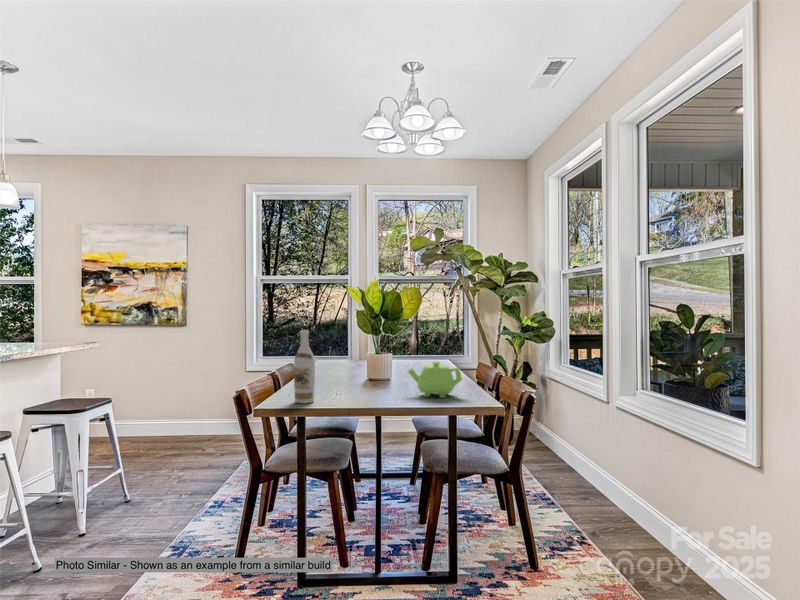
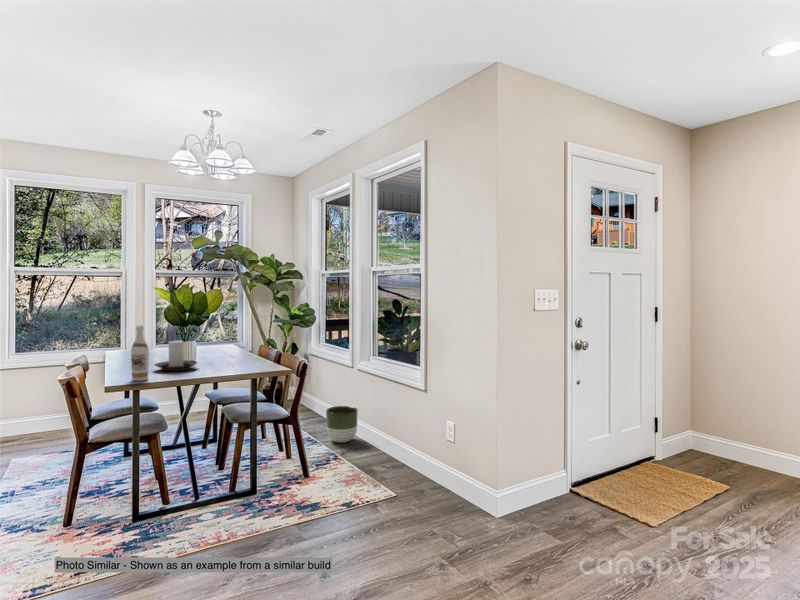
candle holder: none [332,351,384,392] -> present [154,341,197,371]
teapot: present [408,362,462,398] -> none [218,345,259,370]
planter: none [568,456,616,512] -> present [326,406,358,442]

